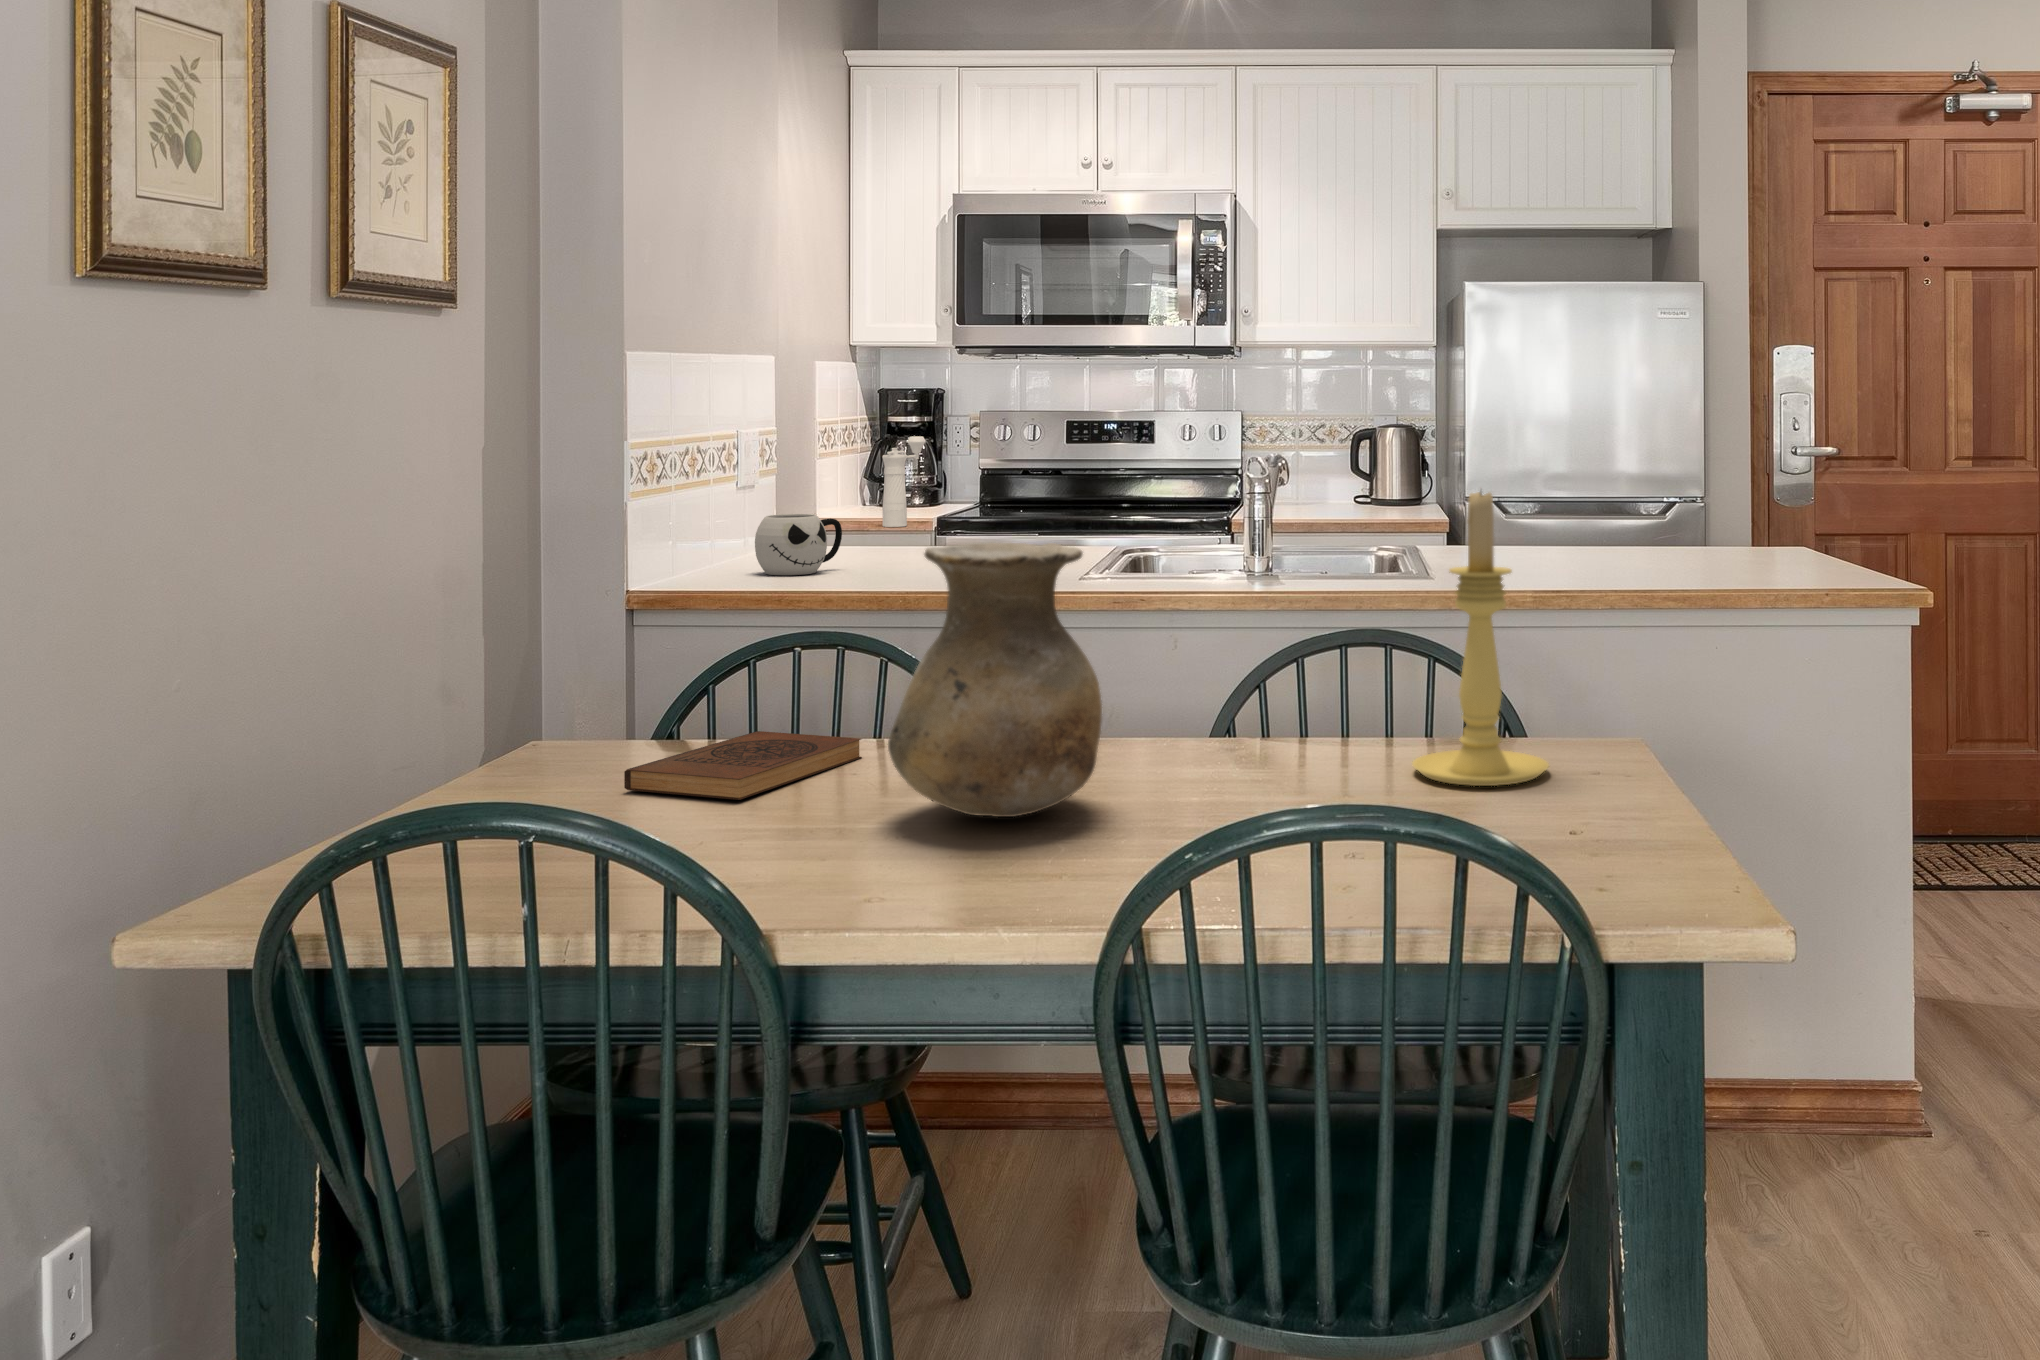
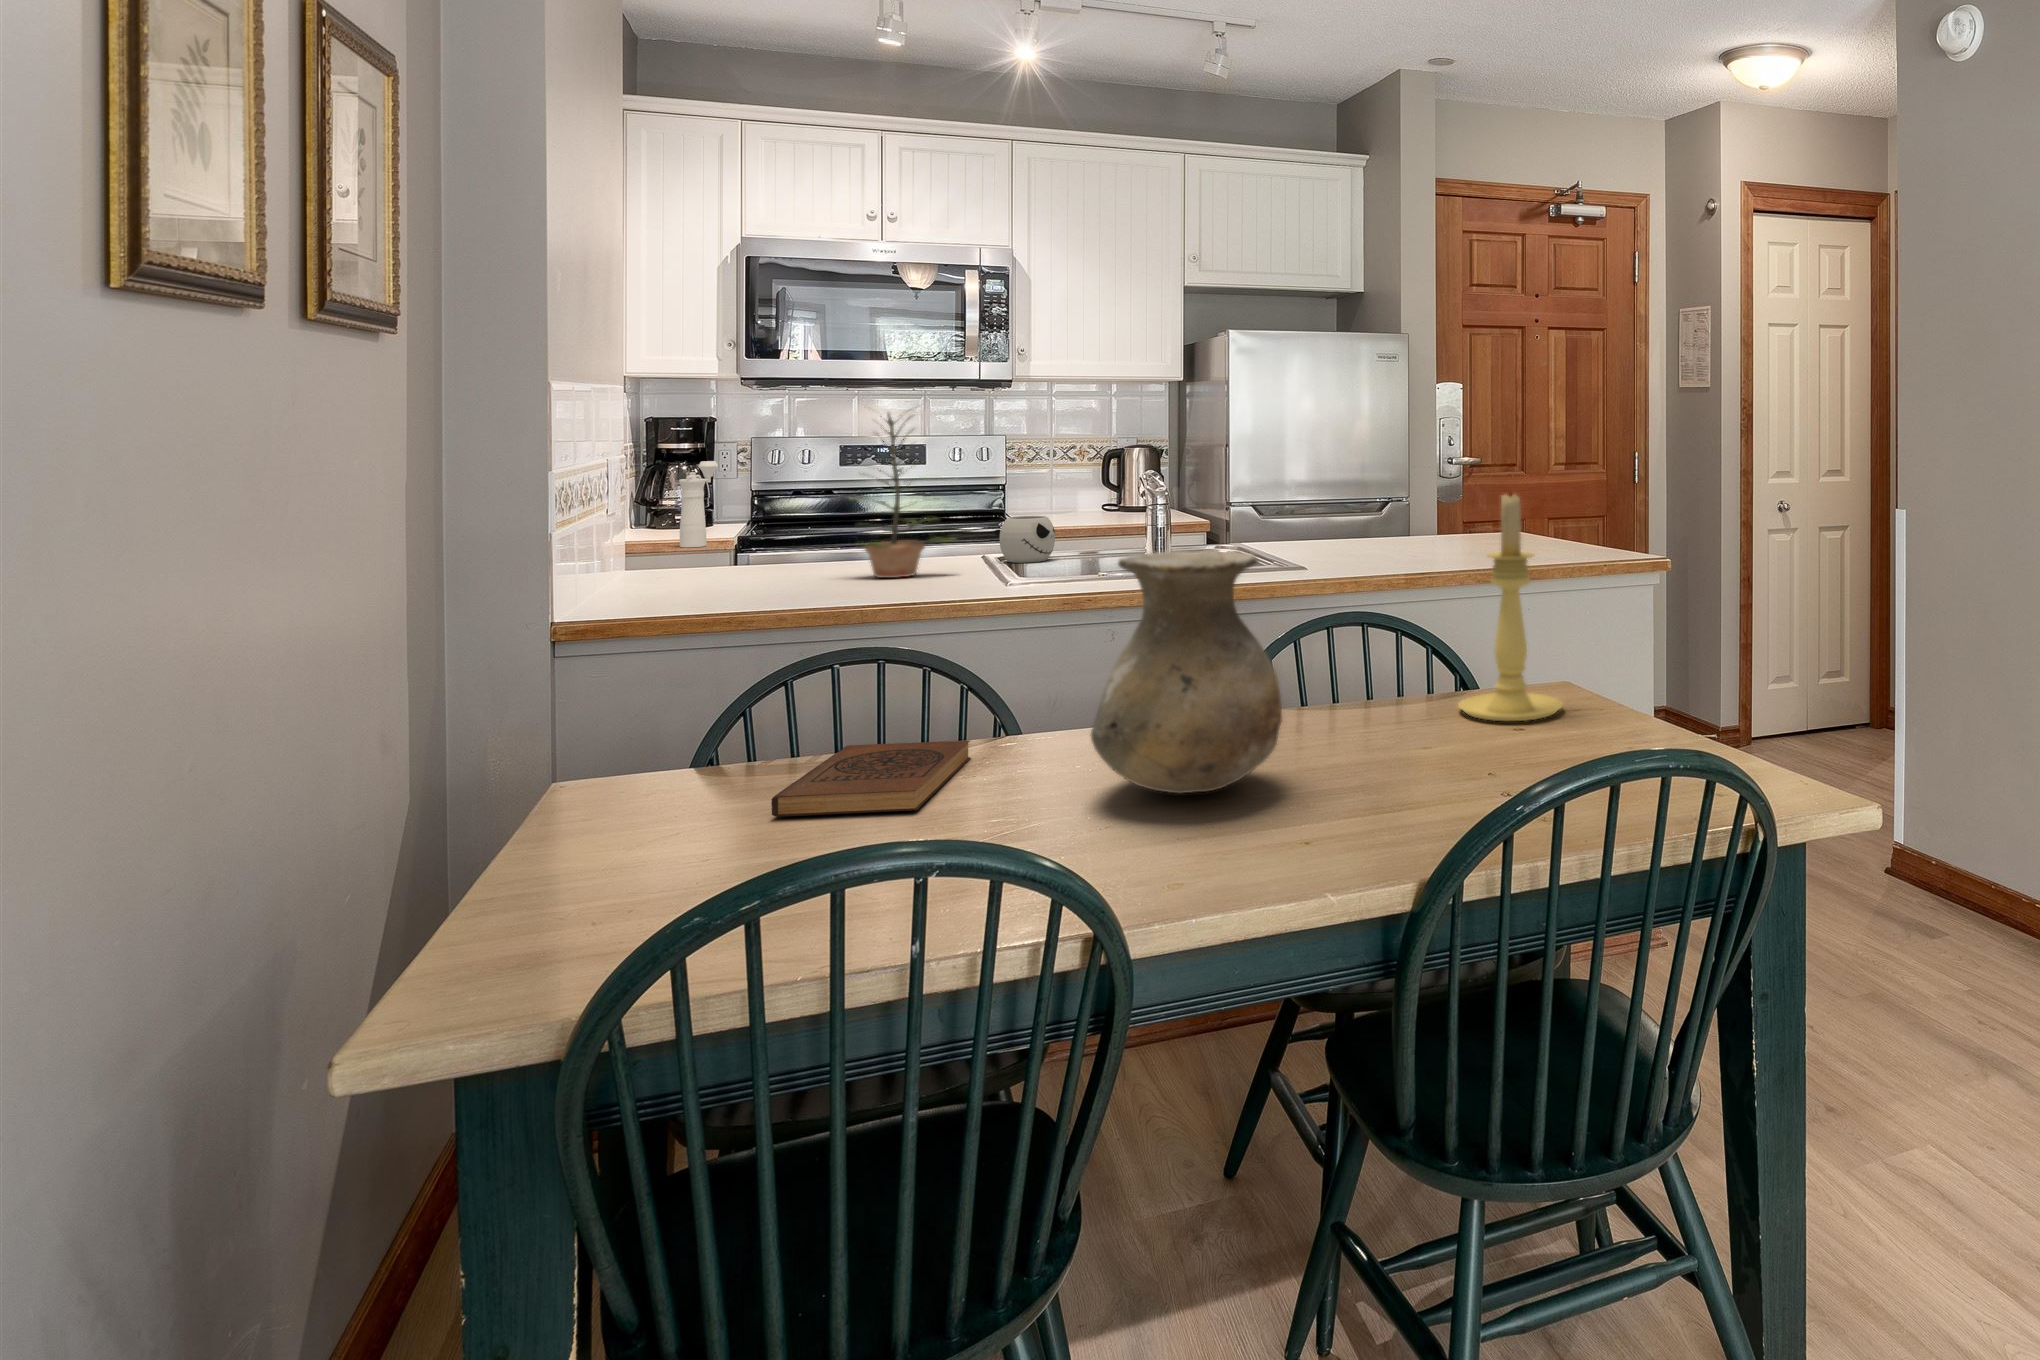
plant: none [934,377,1042,566] -> present [863,414,941,578]
mug: present [755,514,842,575] -> present [1000,516,1055,563]

